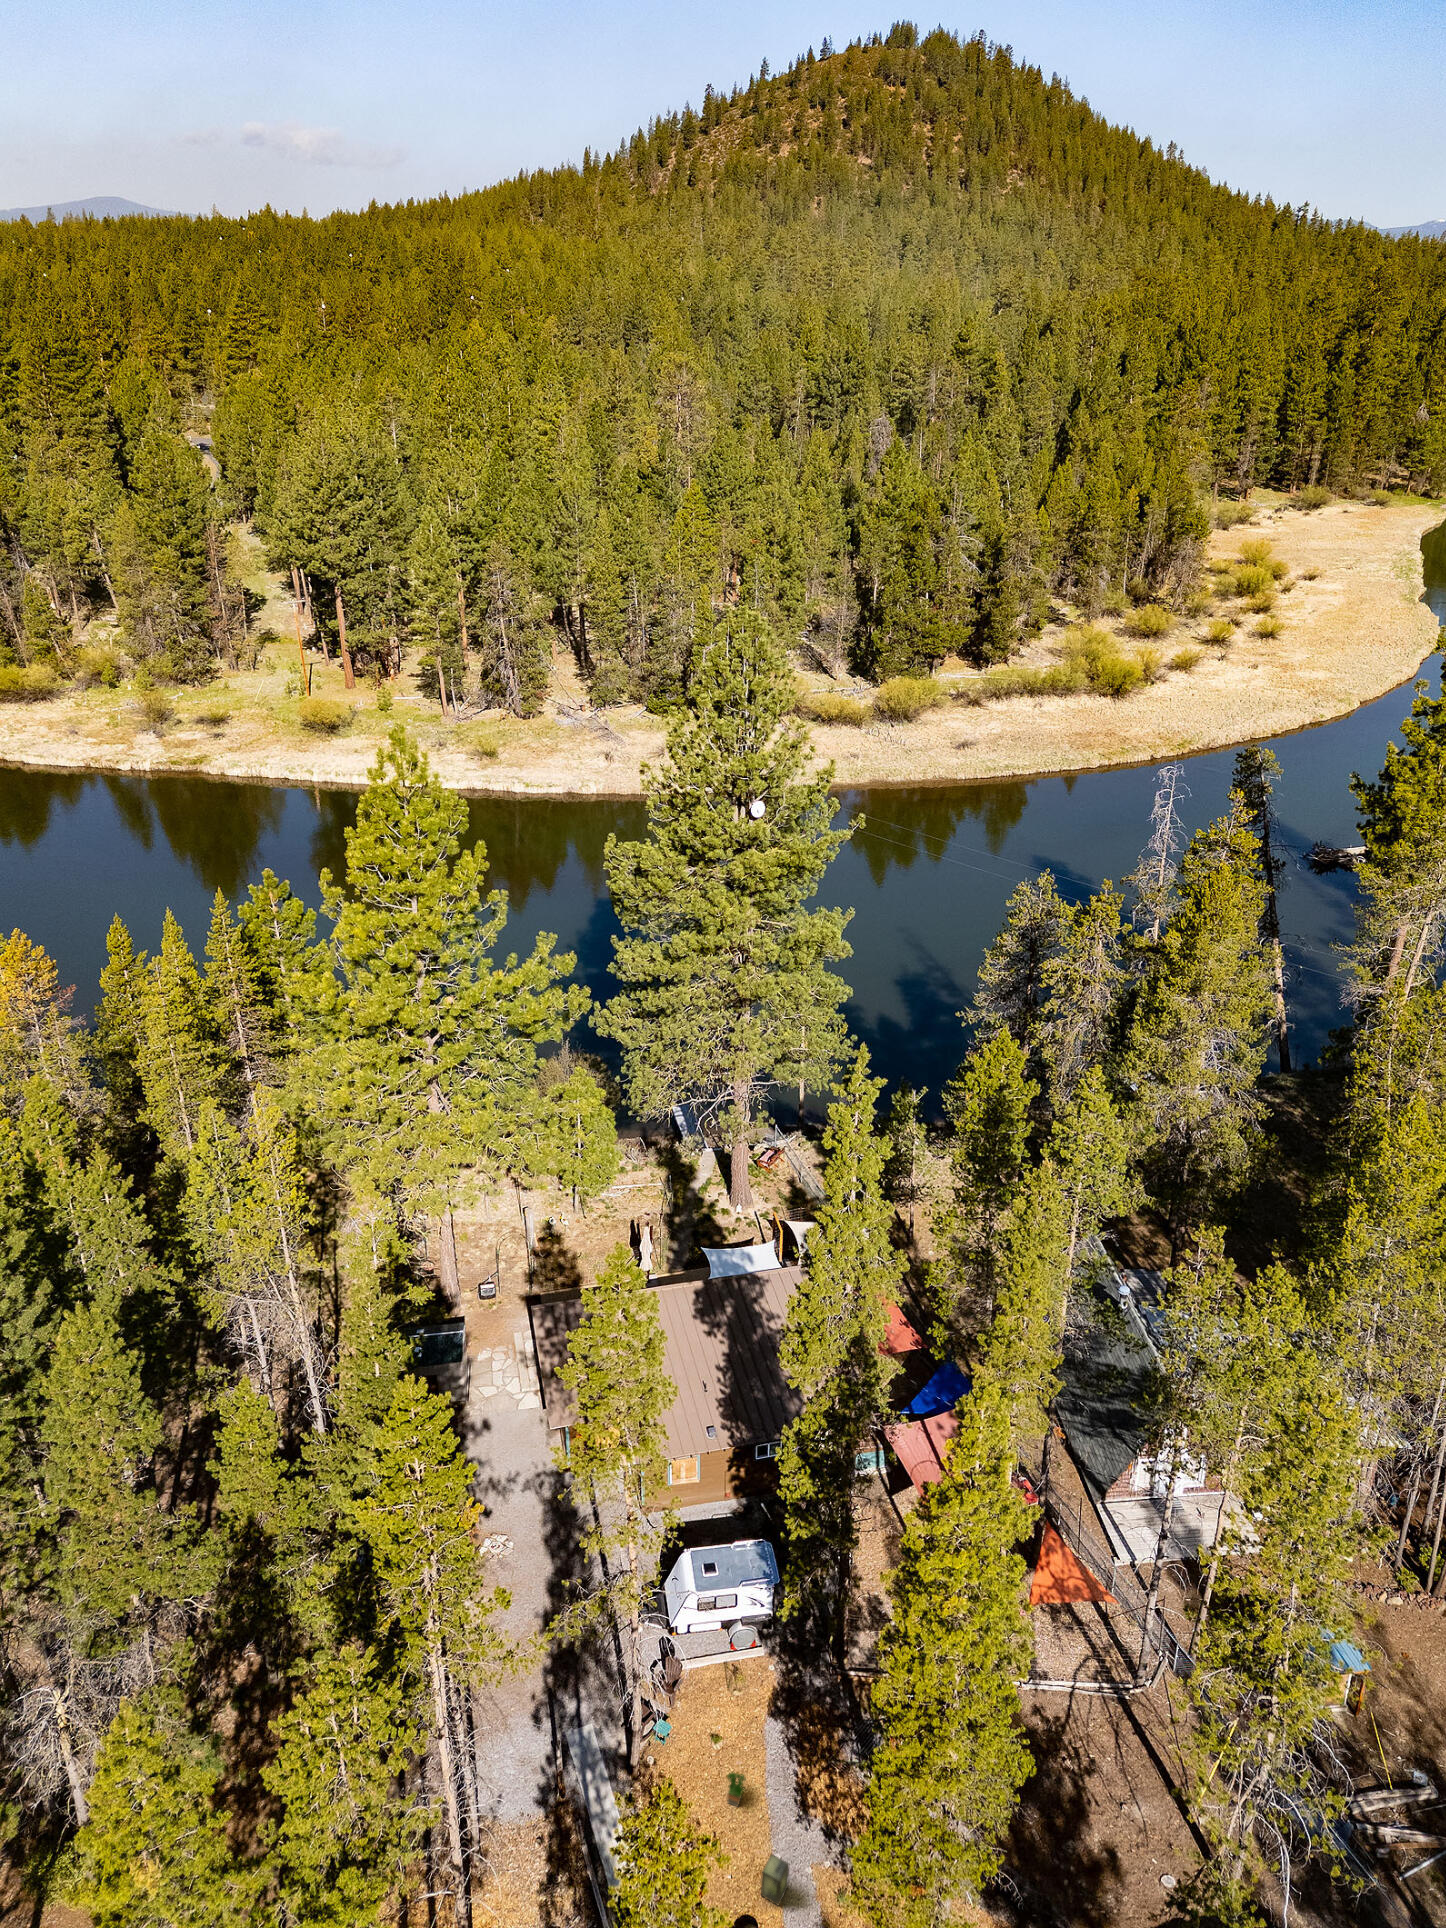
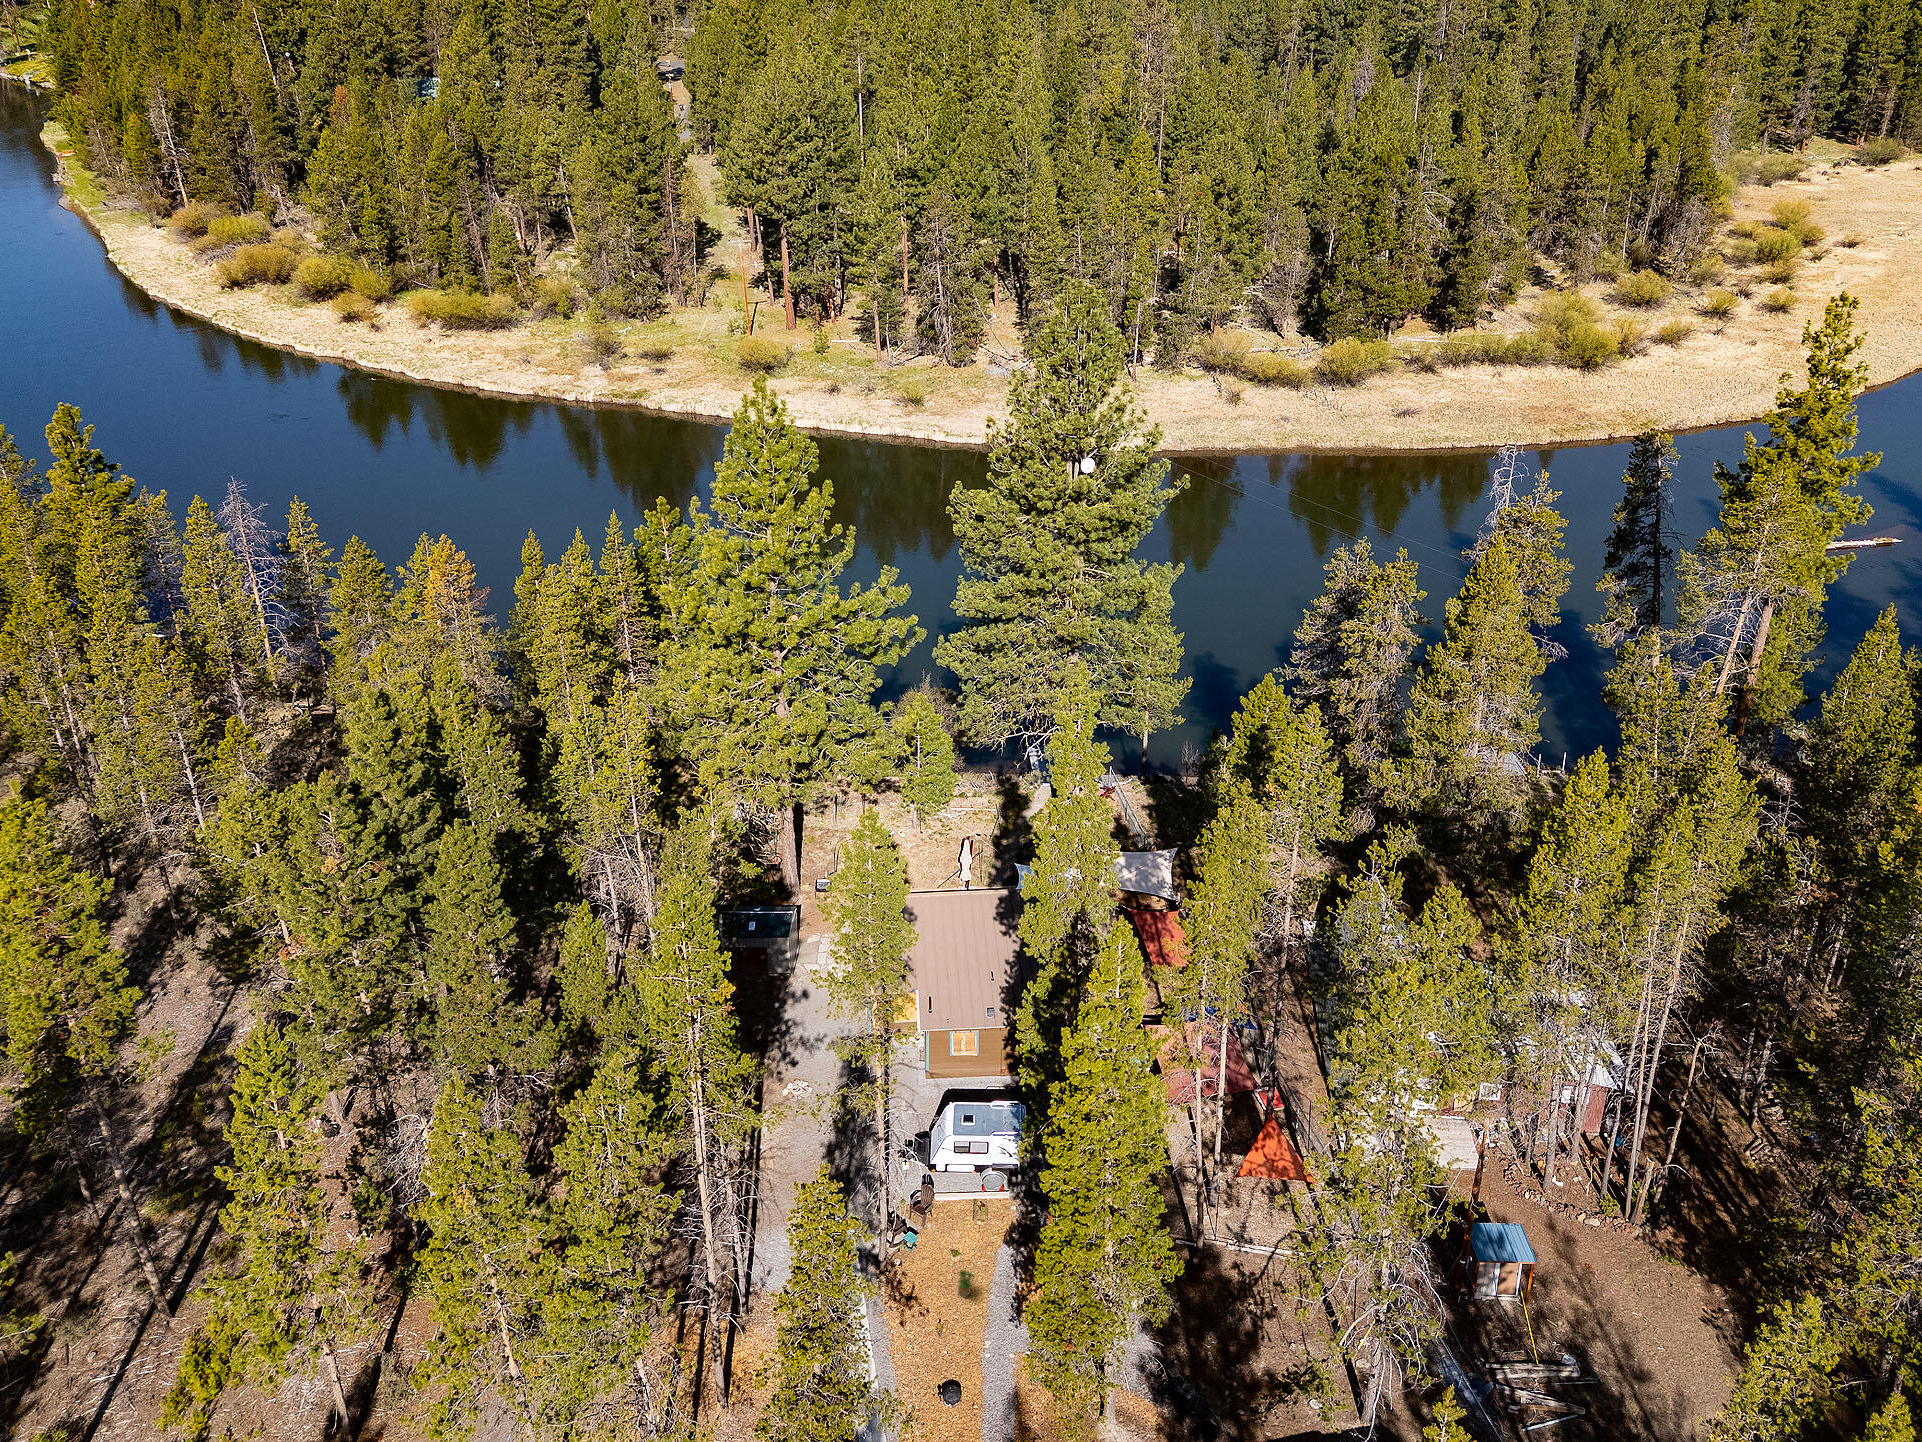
storage box: present [761,1854,789,1905] -> none [972,1329,996,1370]

